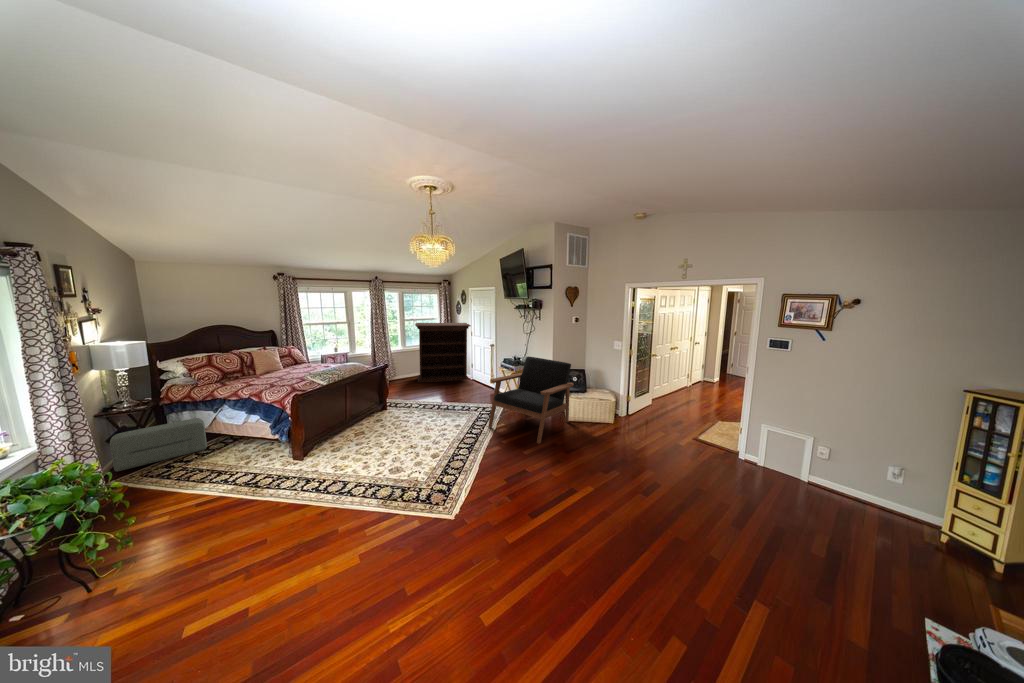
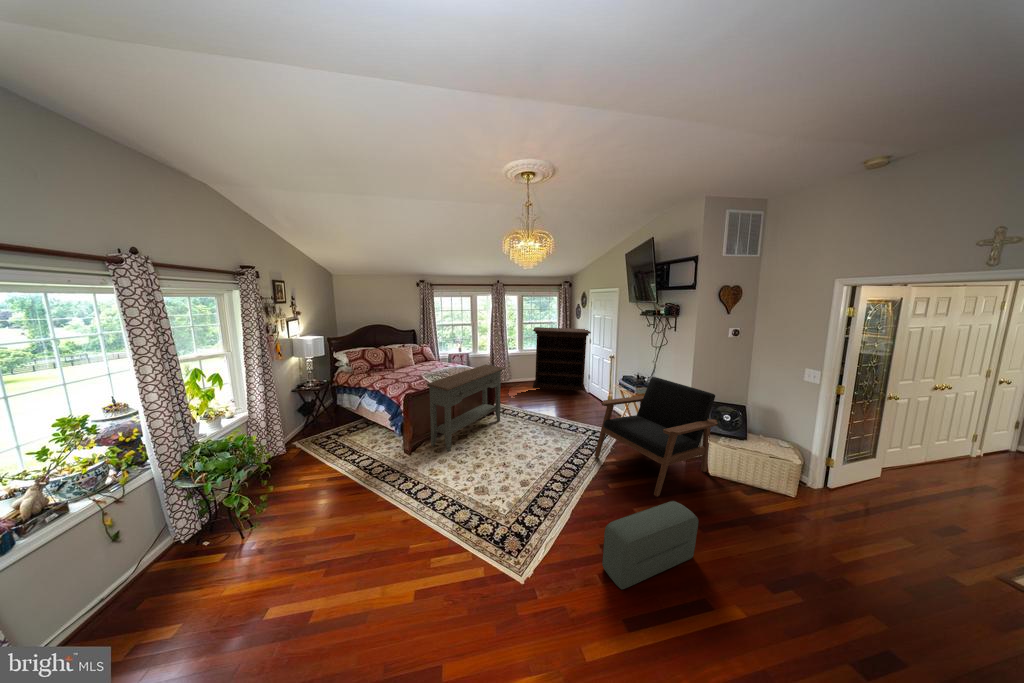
console table: none [318,360,396,449] -> present [427,365,505,452]
pouf: present [110,418,207,471] -> present [602,501,698,590]

